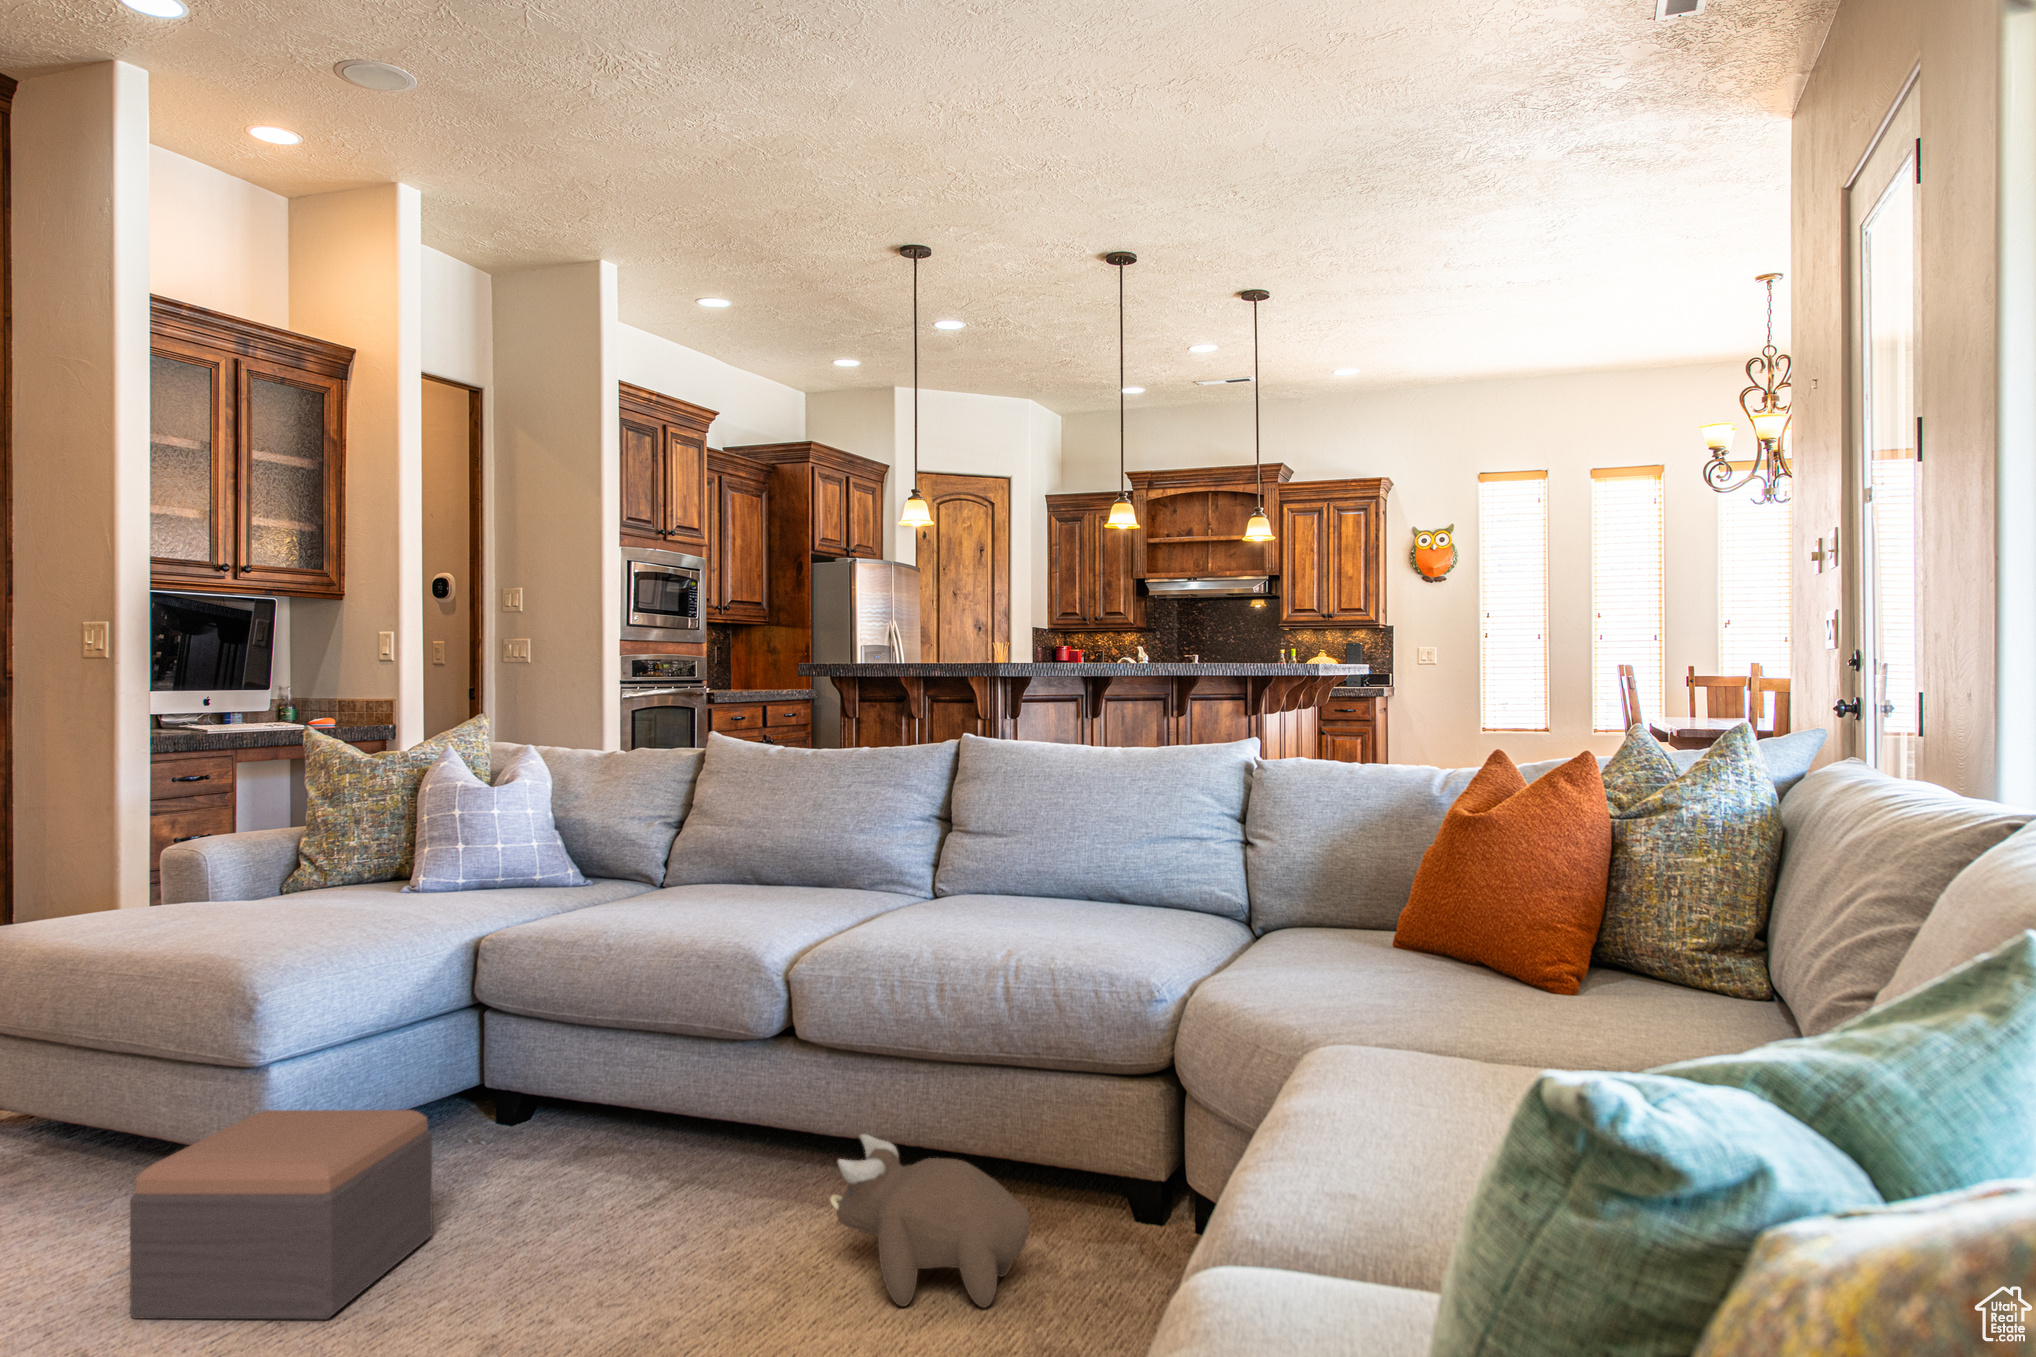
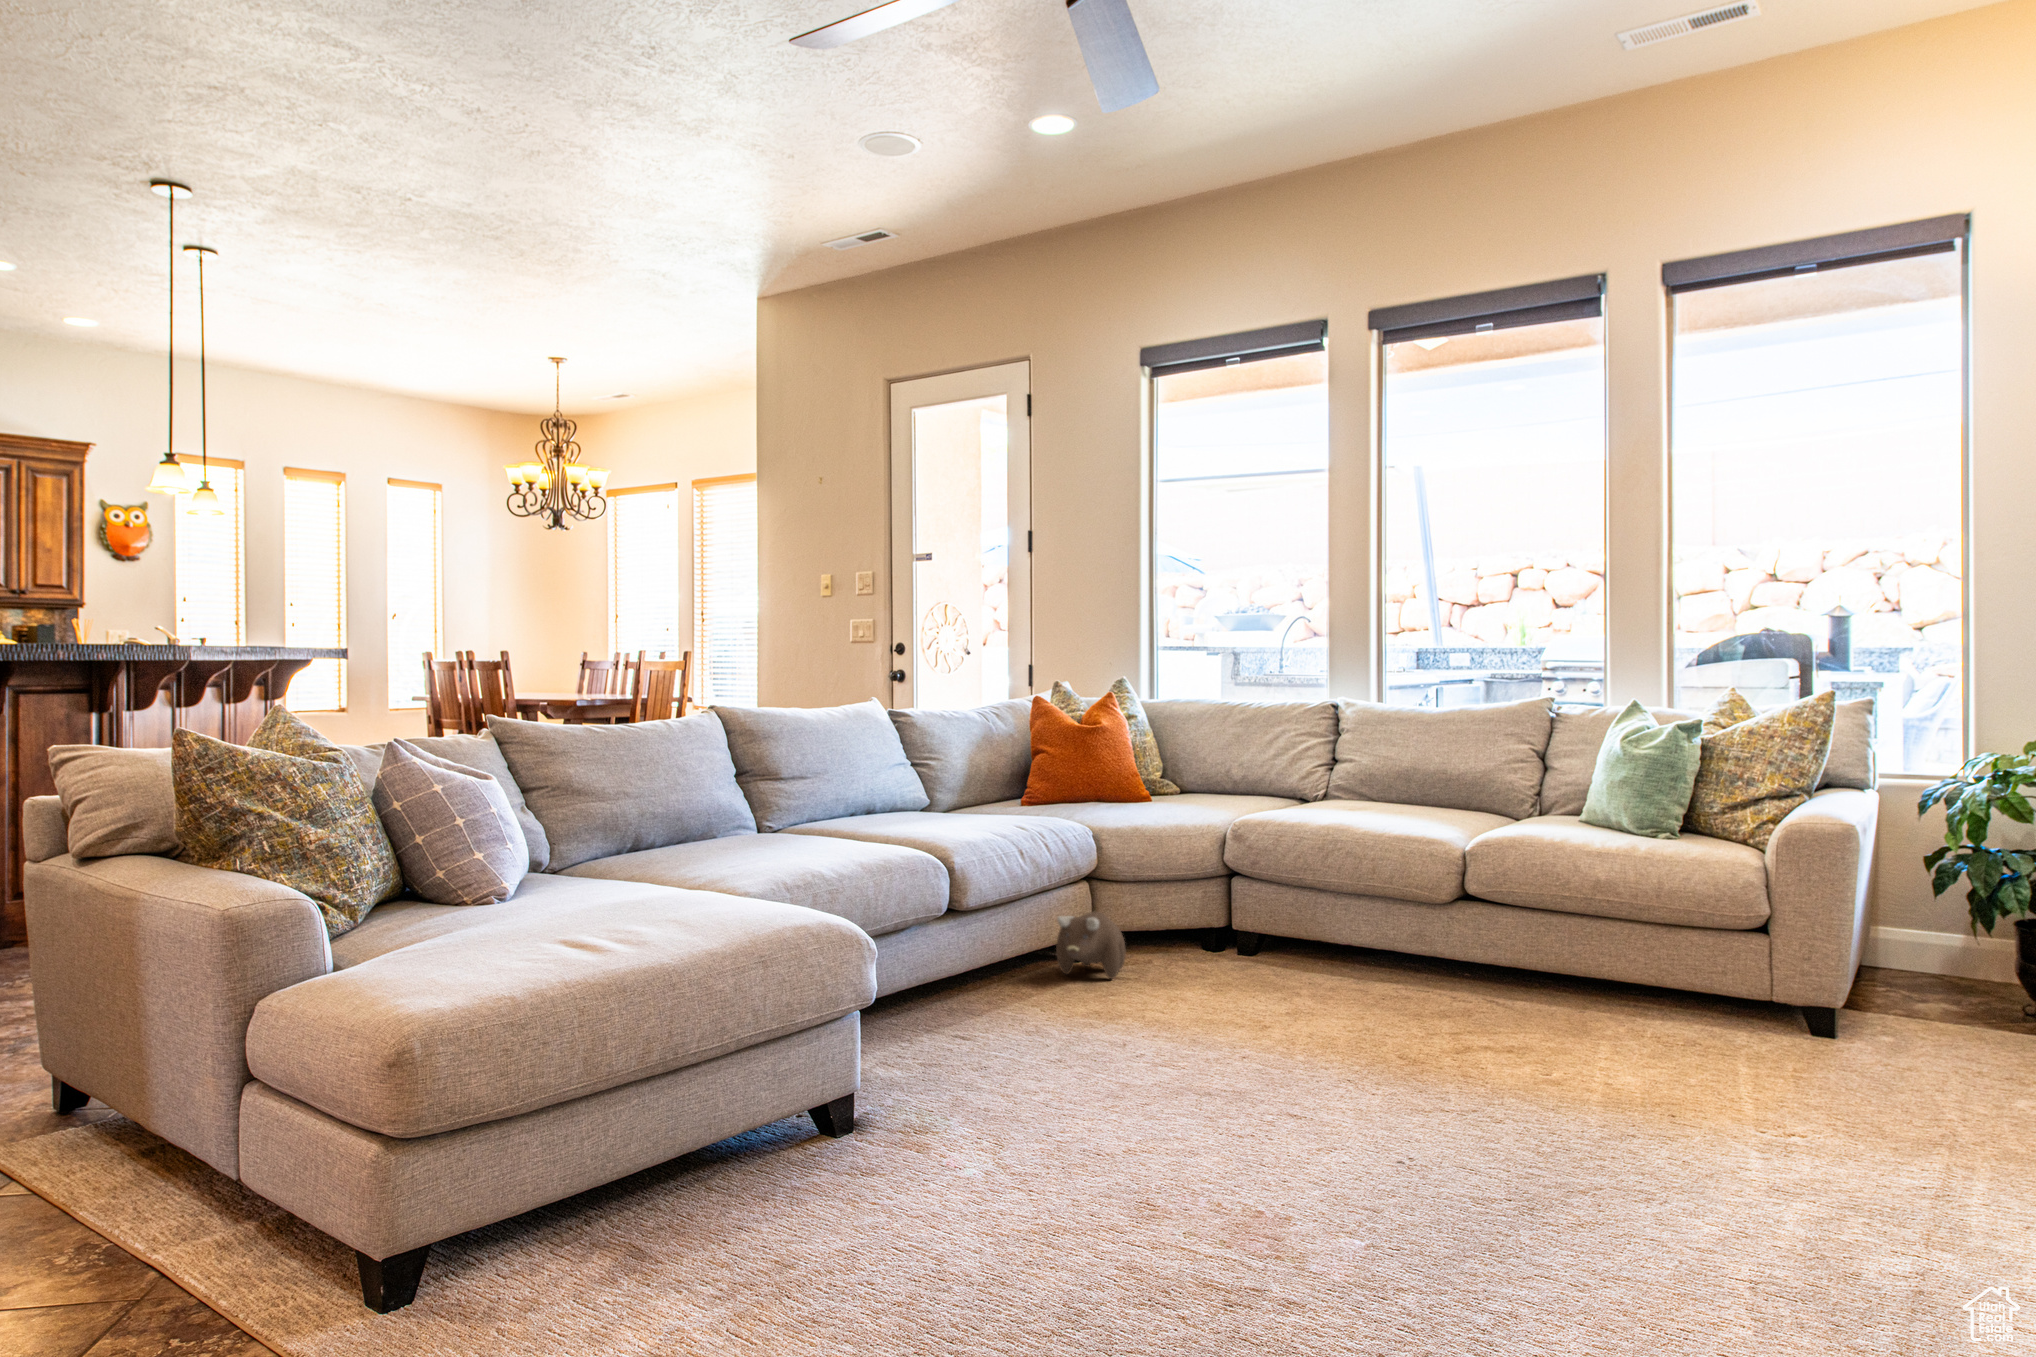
footstool: present [130,1110,433,1319] -> none [929,969,1087,1104]

